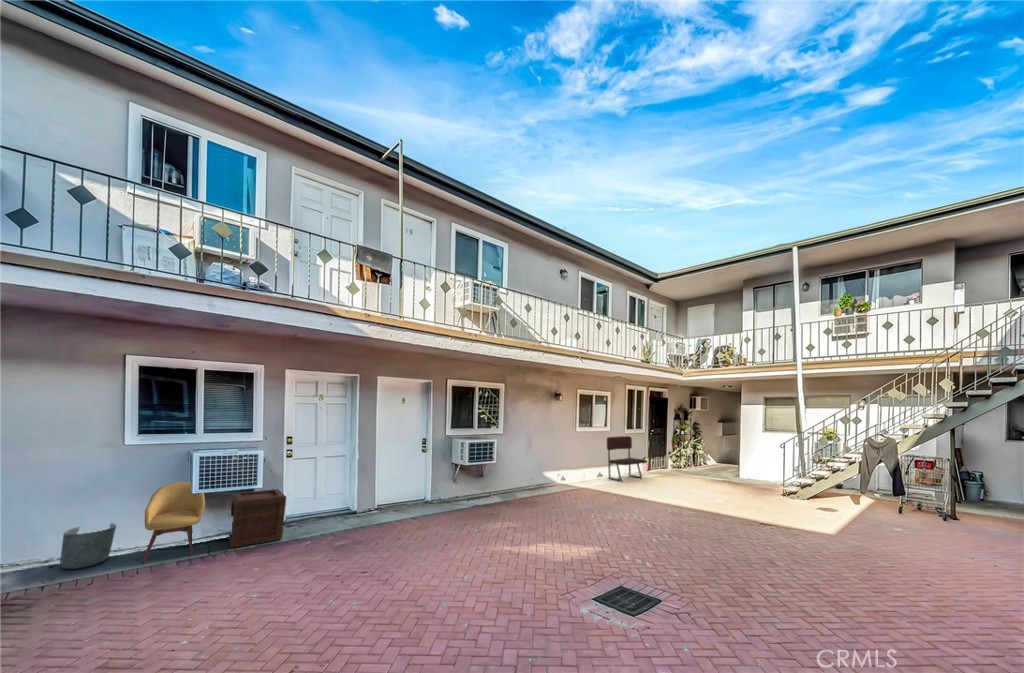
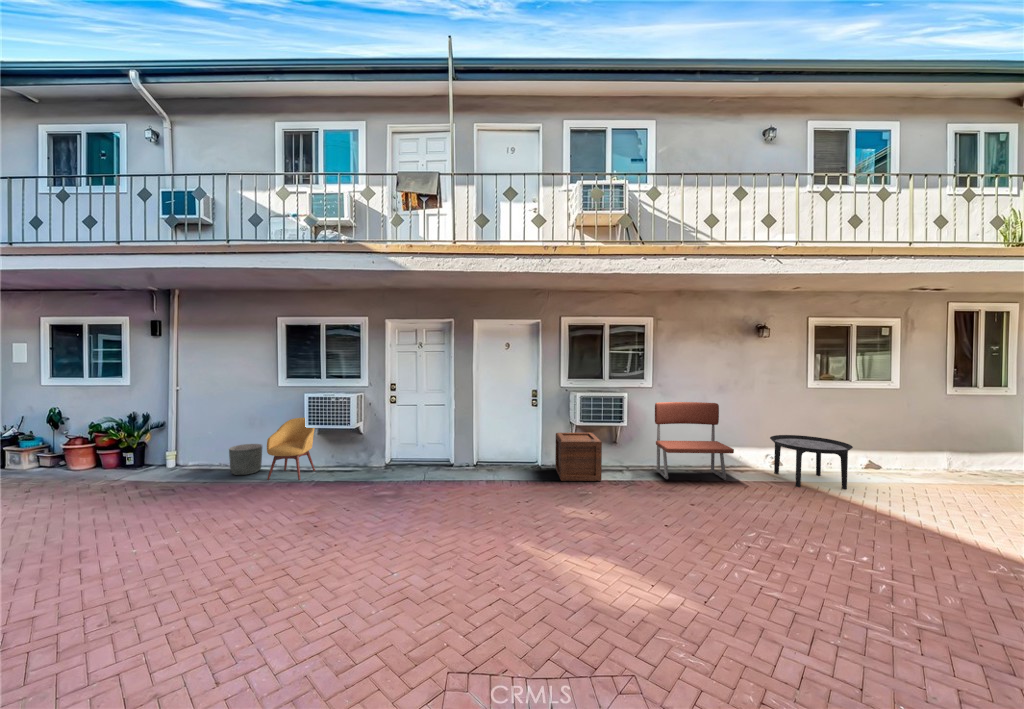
bench: present [607,436,647,481] -> present [655,402,734,480]
round table: none [566,459,607,491] -> present [770,435,853,489]
wooden crate: present [227,489,286,548] -> present [555,433,602,481]

